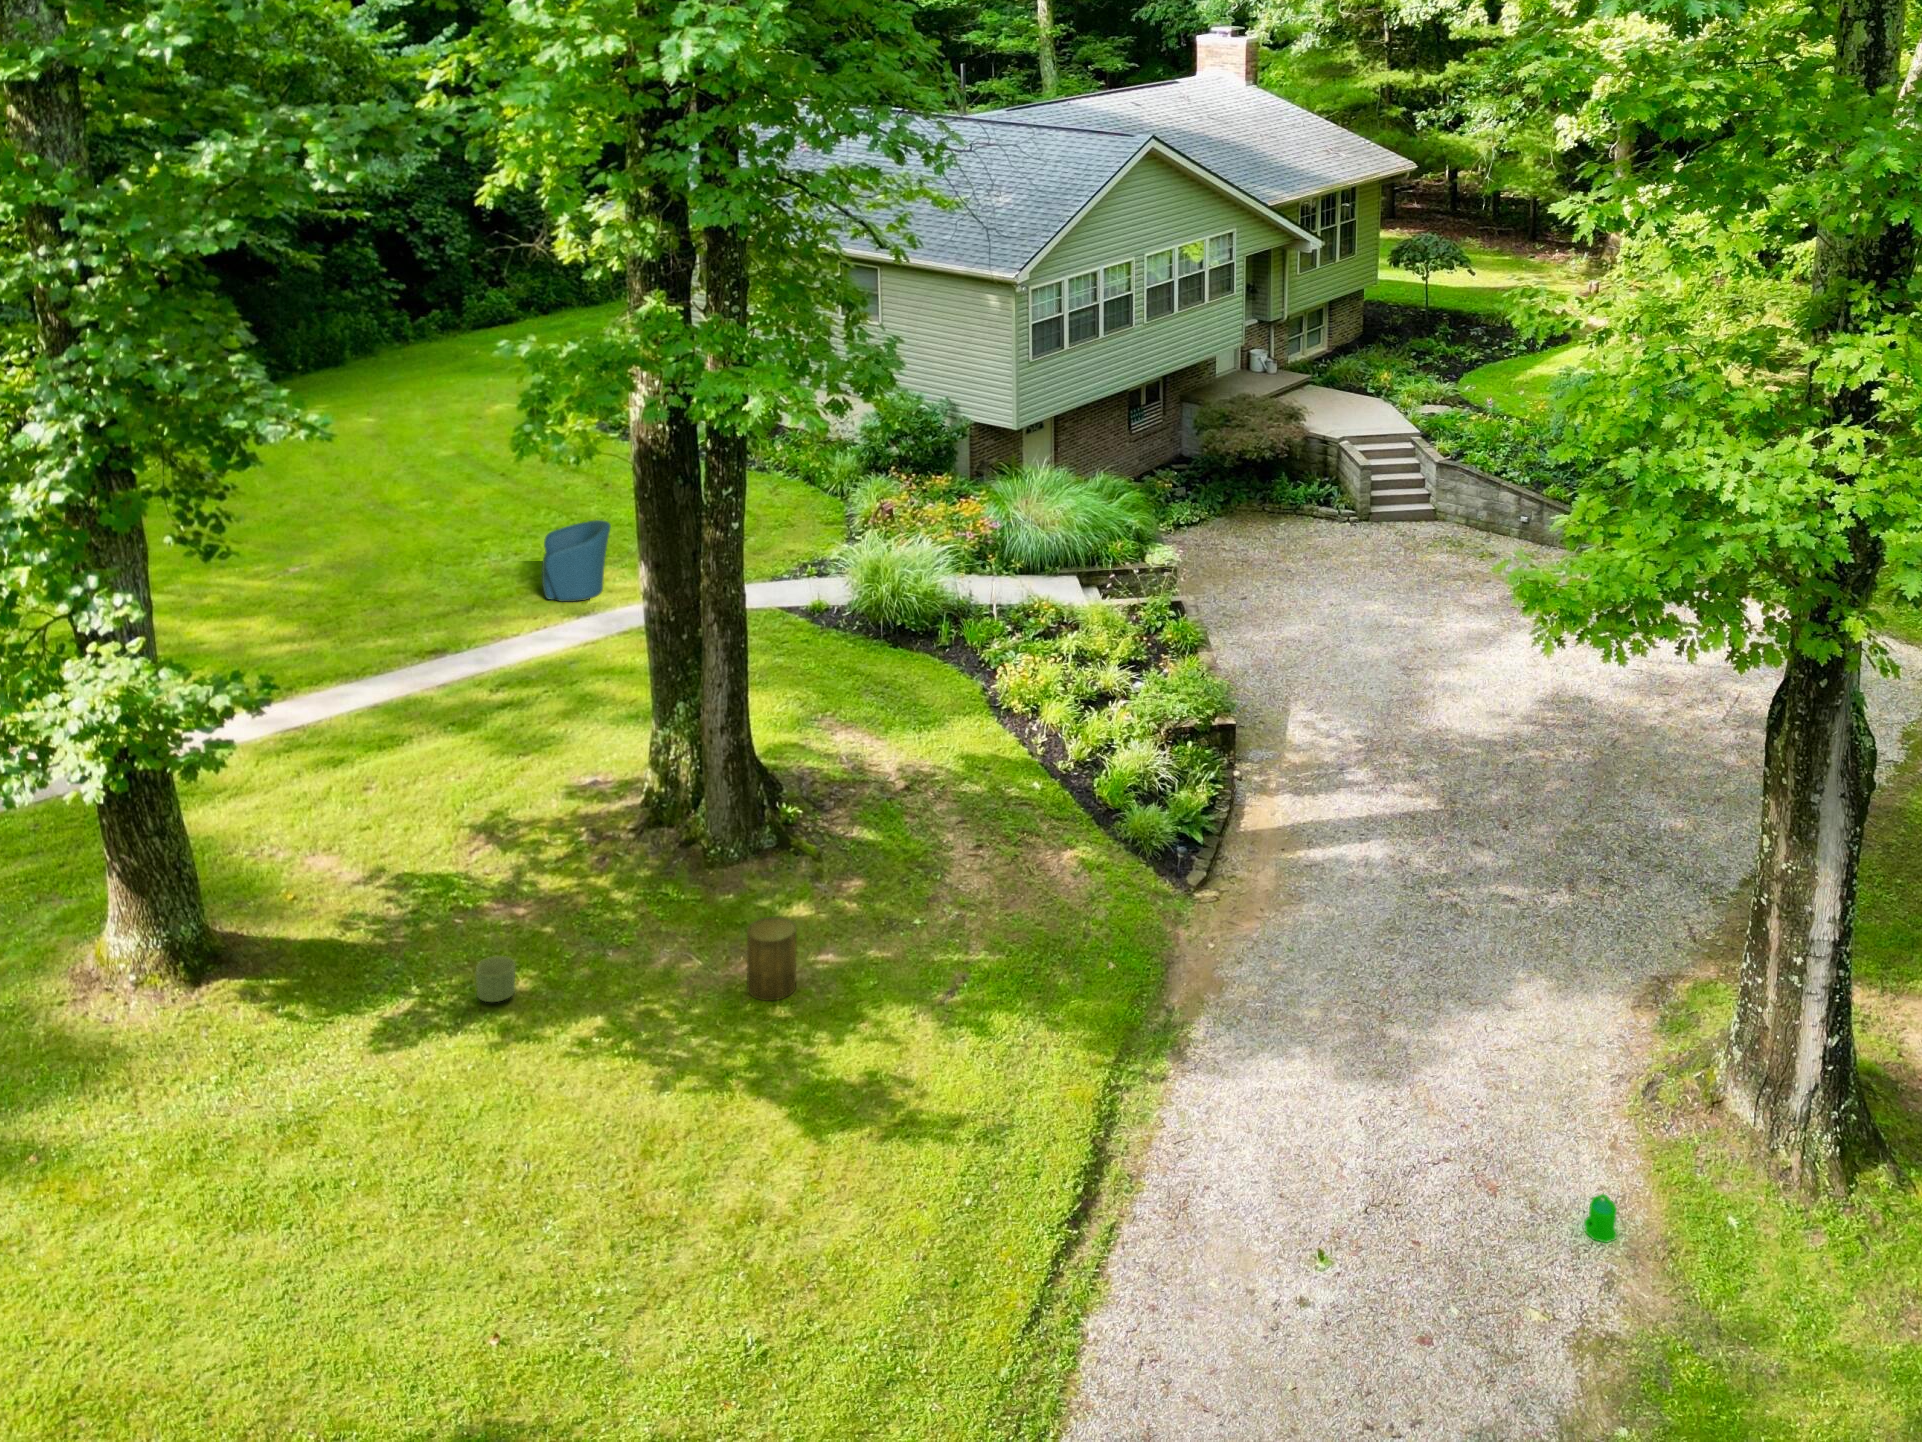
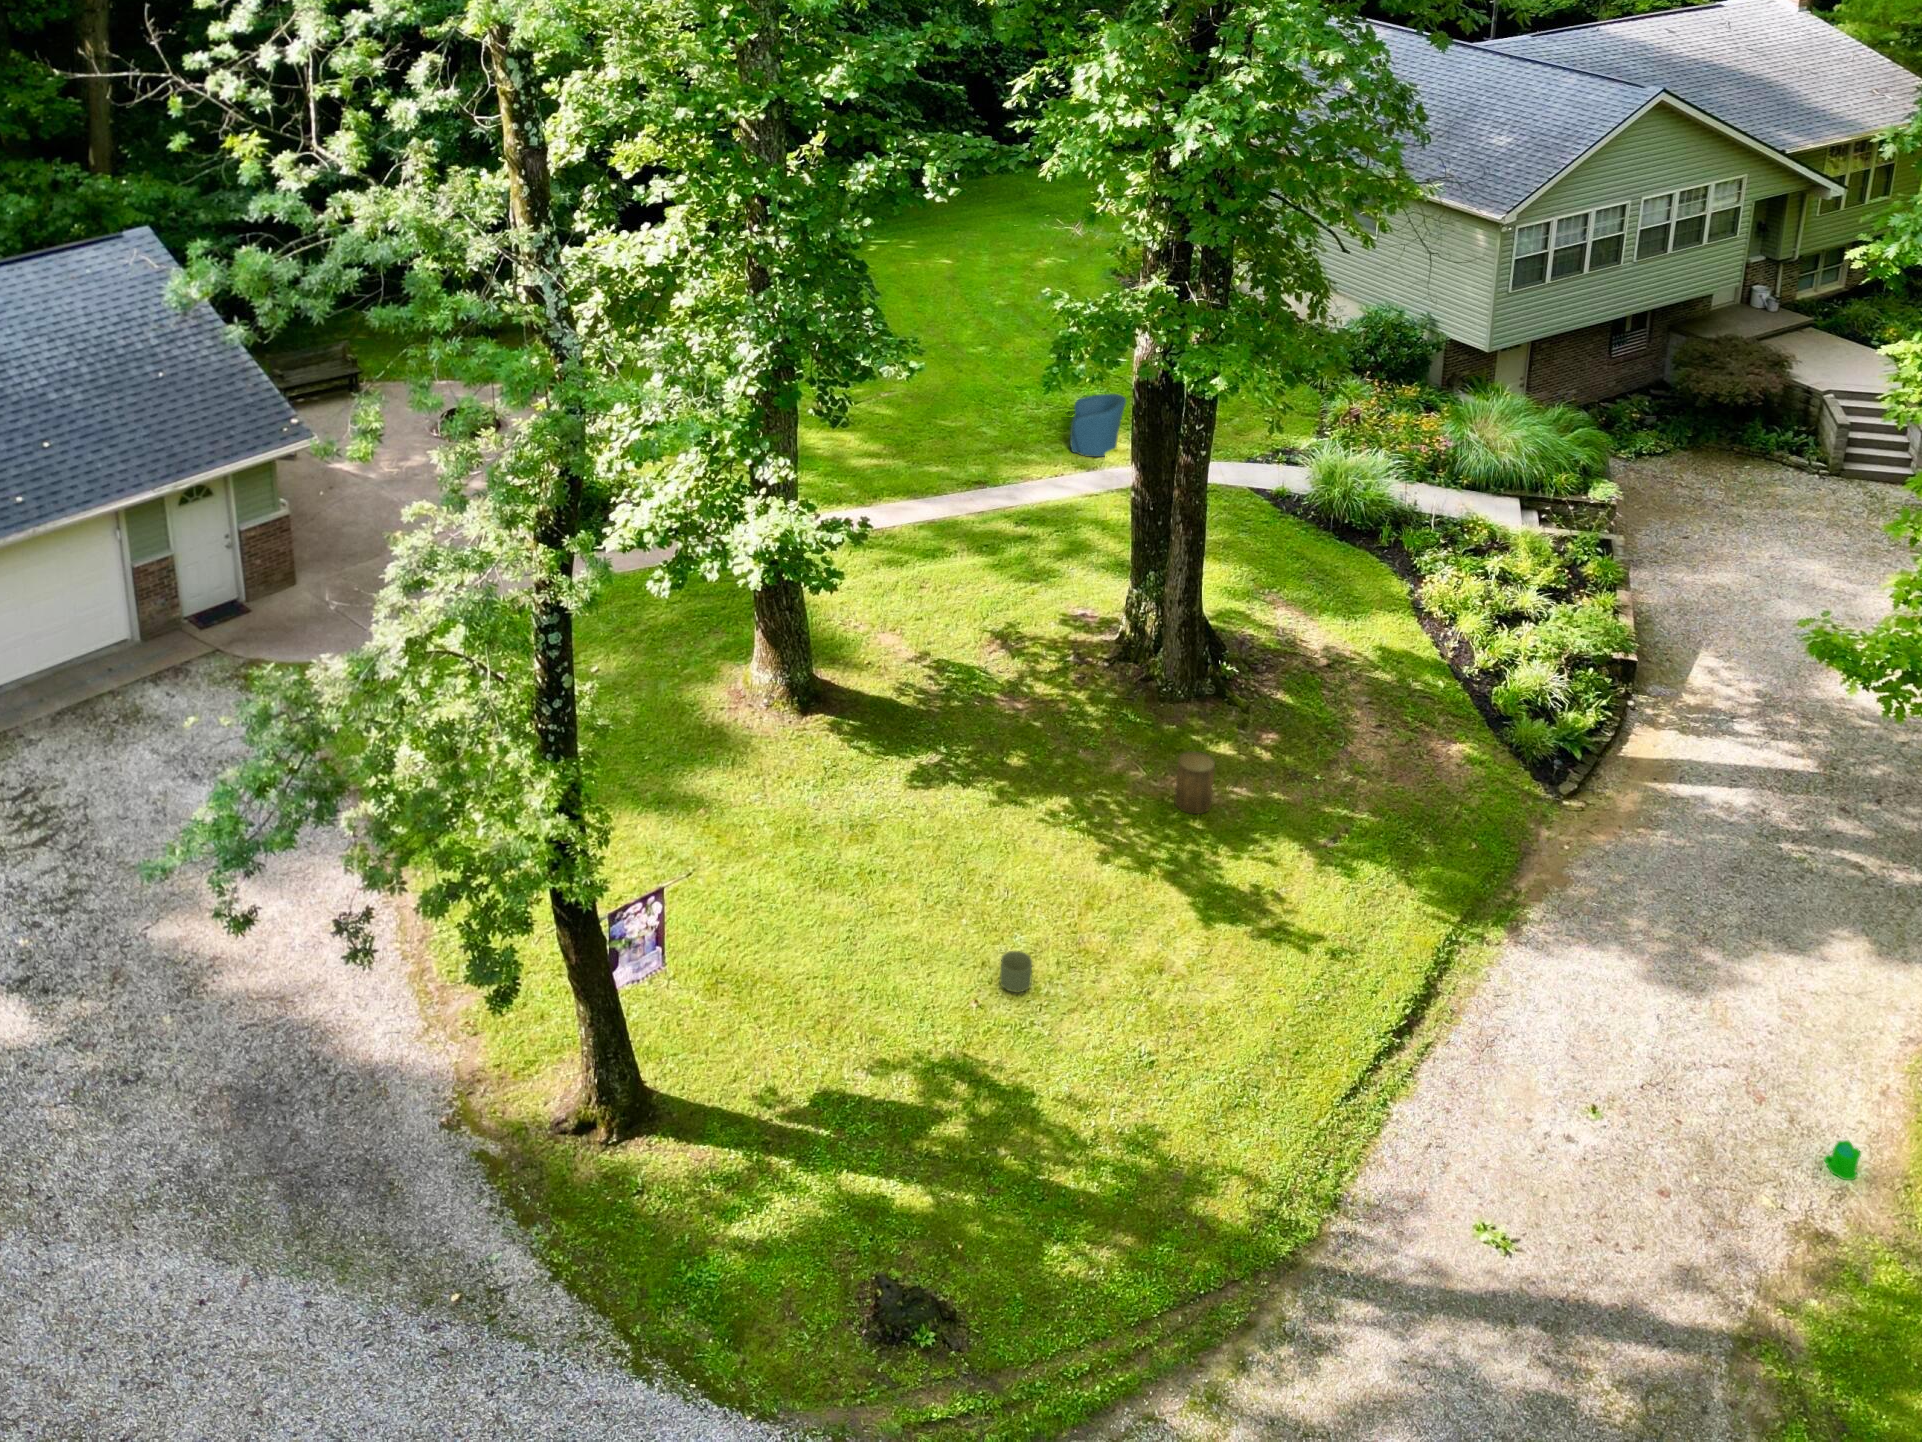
planter: present [476,956,515,1002] -> present [1000,951,1032,992]

